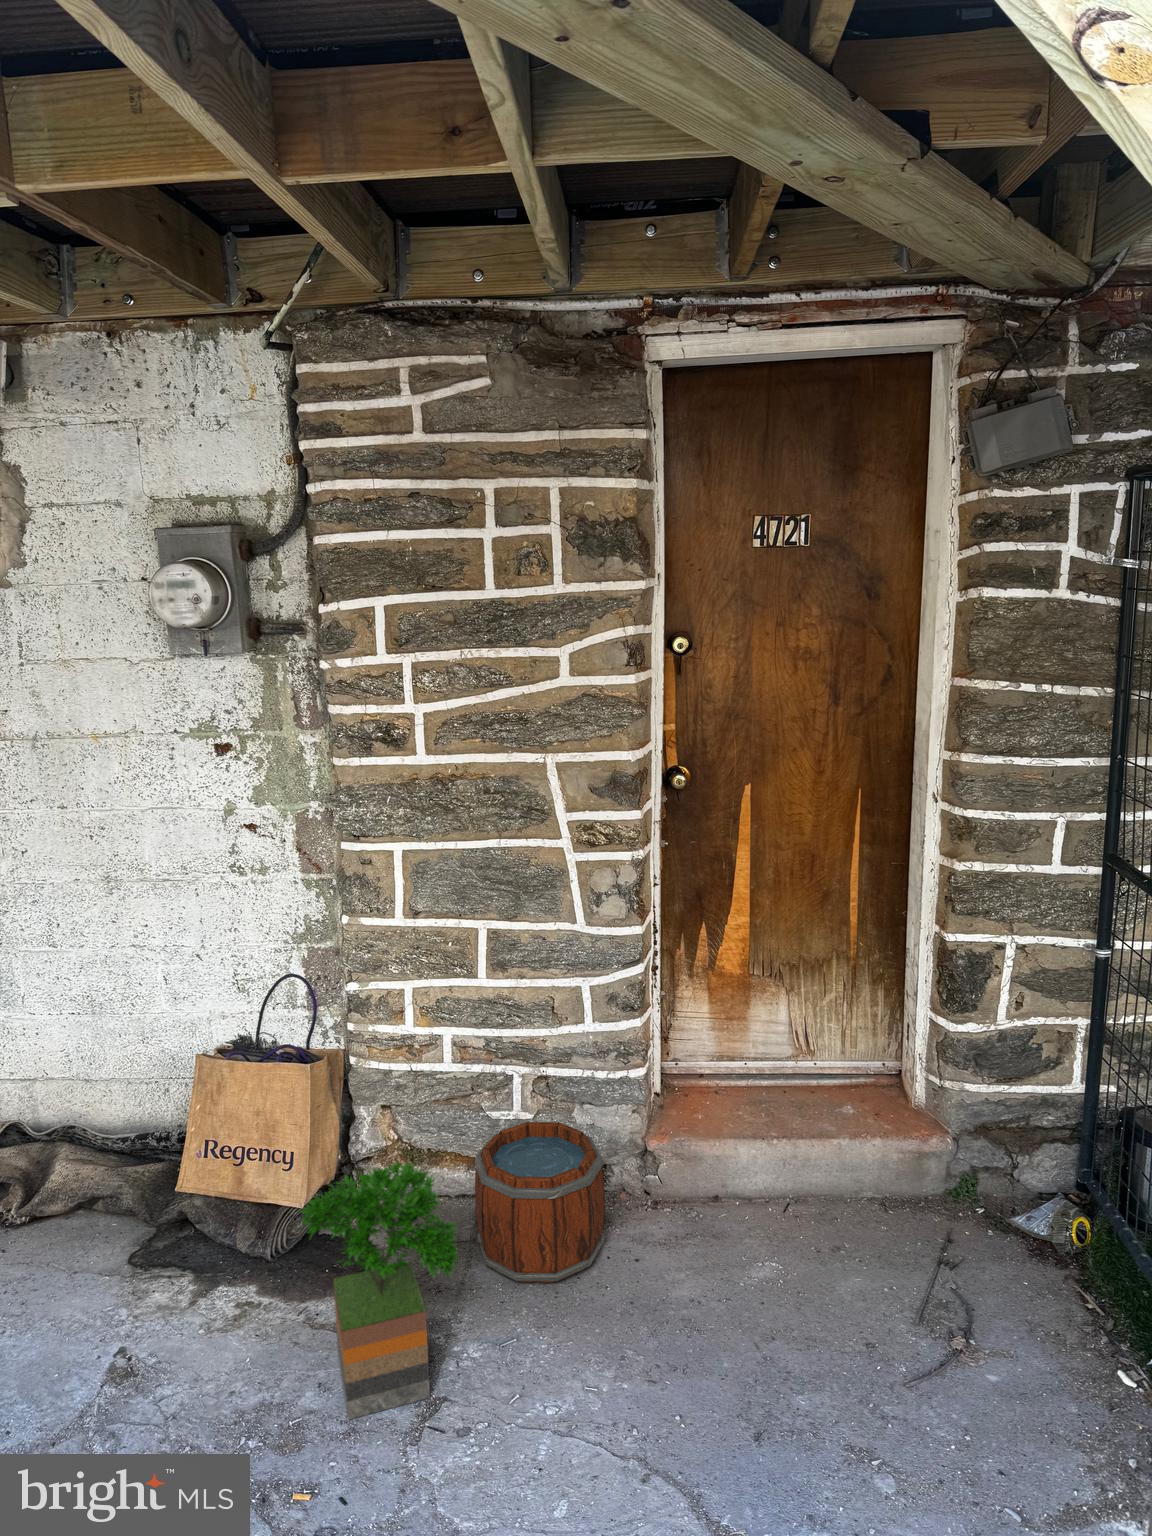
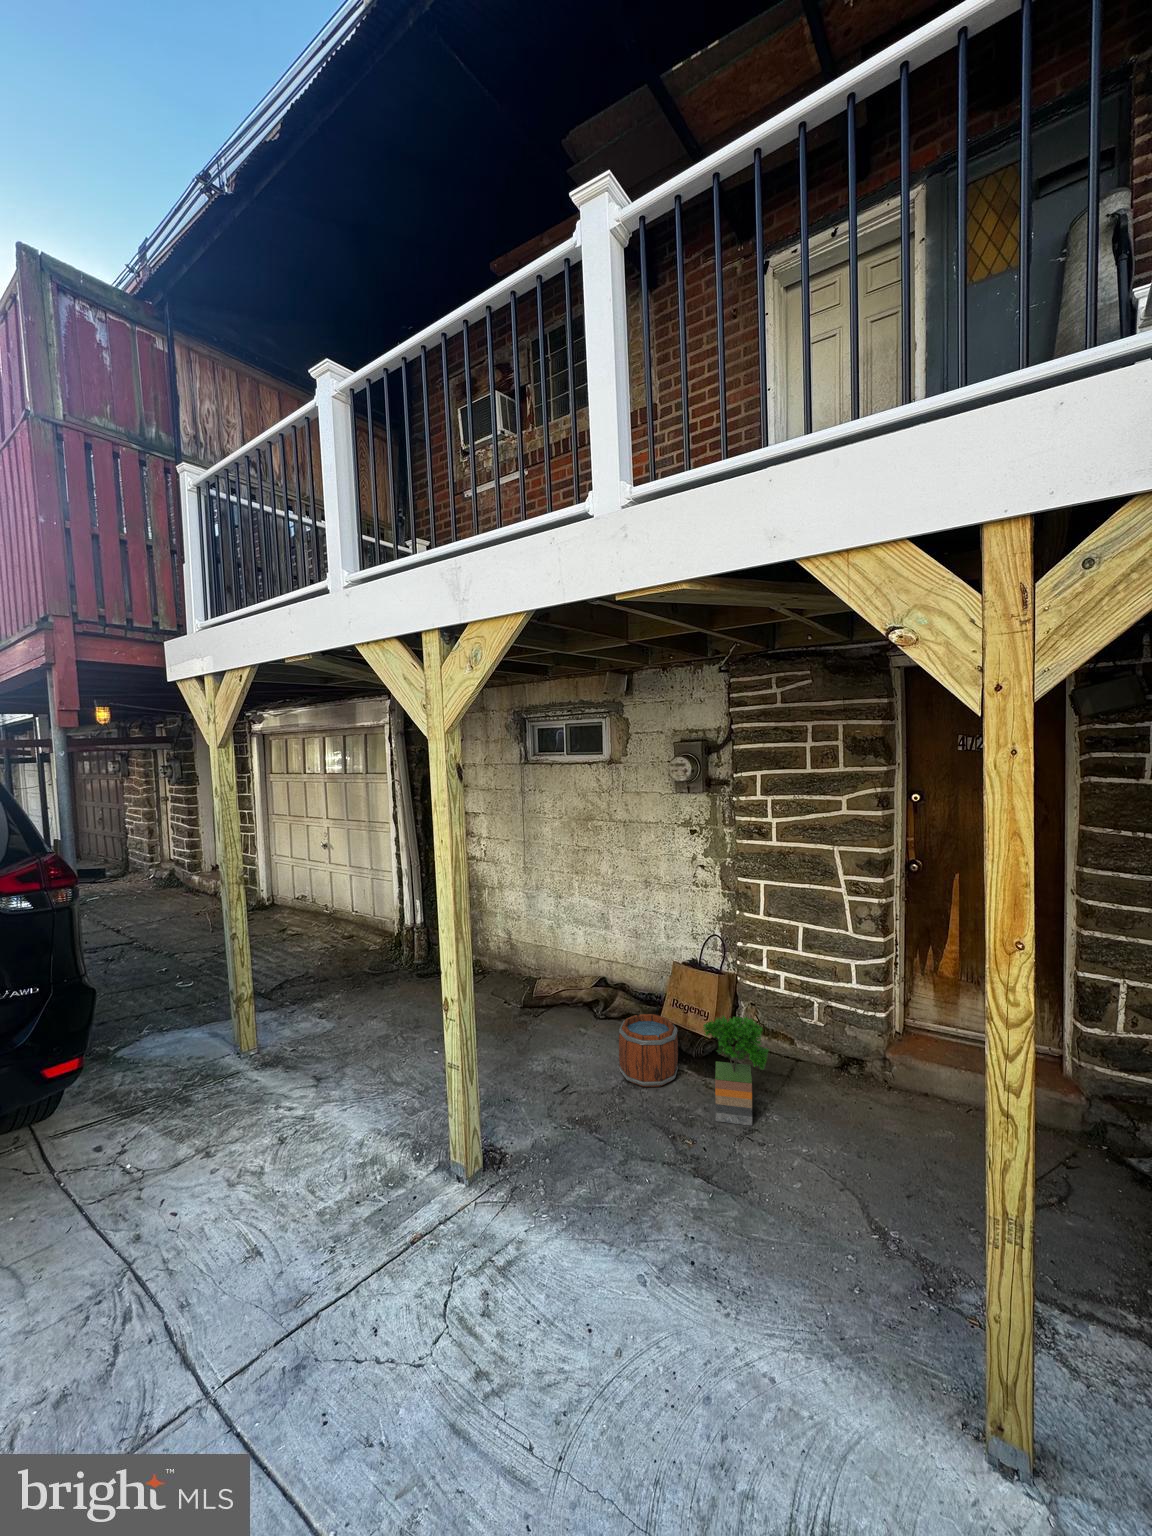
bucket: present [474,1122,605,1283] -> present [619,1014,678,1087]

